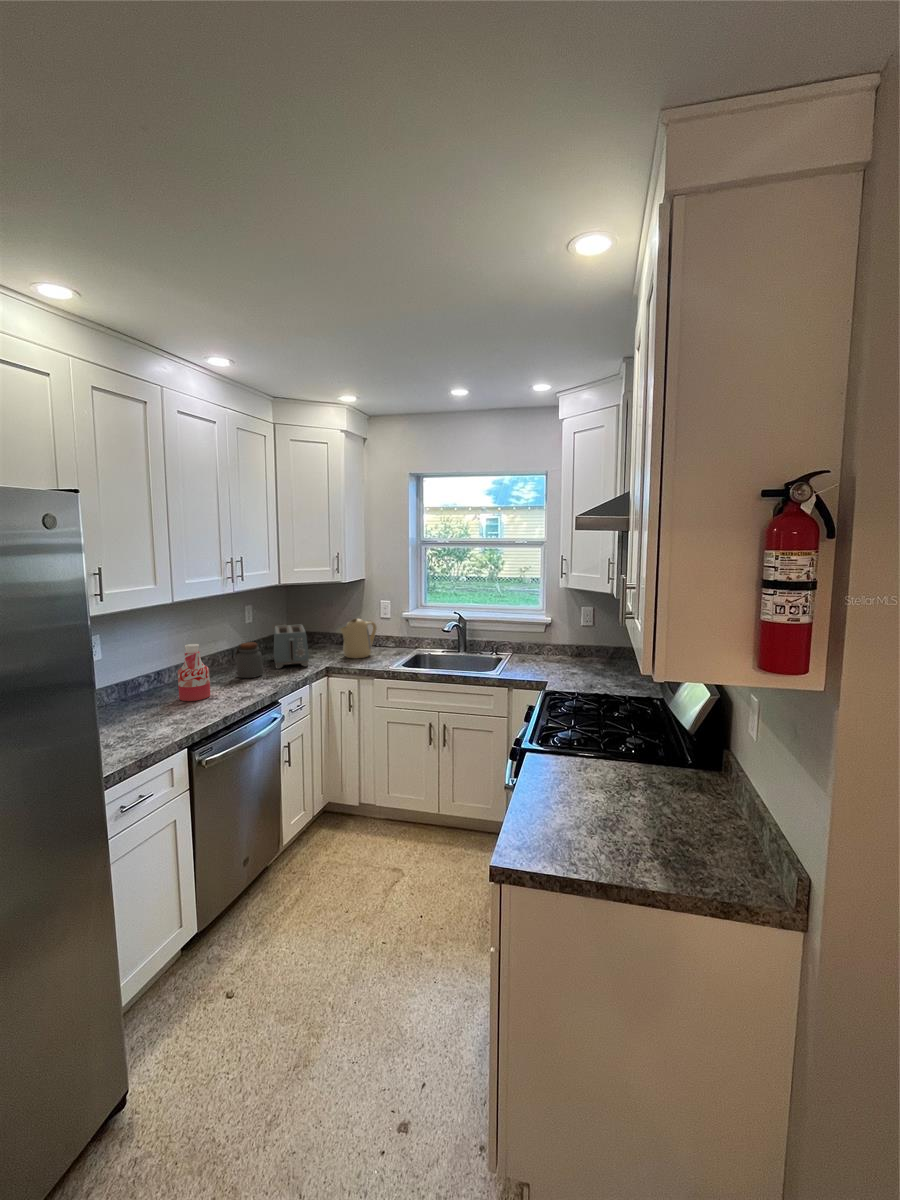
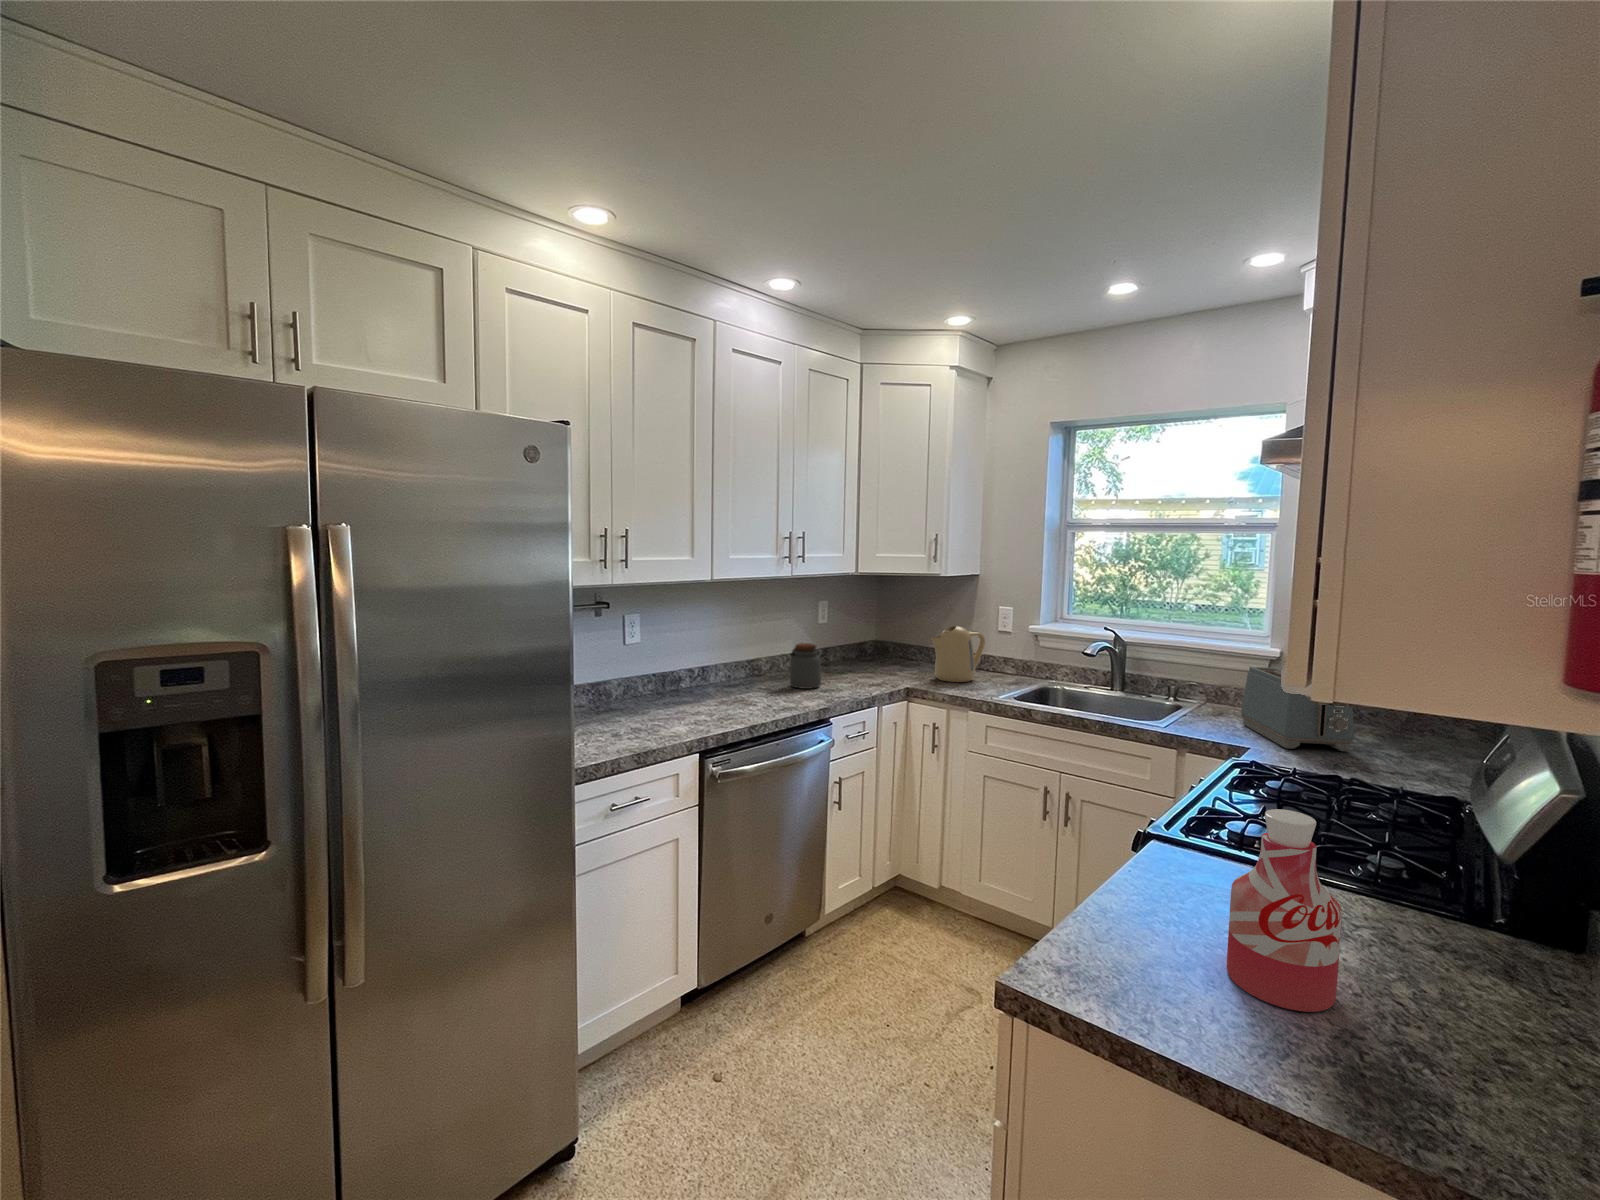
toaster: present [274,625,309,669] -> present [1241,667,1354,751]
bottle: present [178,644,210,701] -> present [1227,809,1342,1012]

